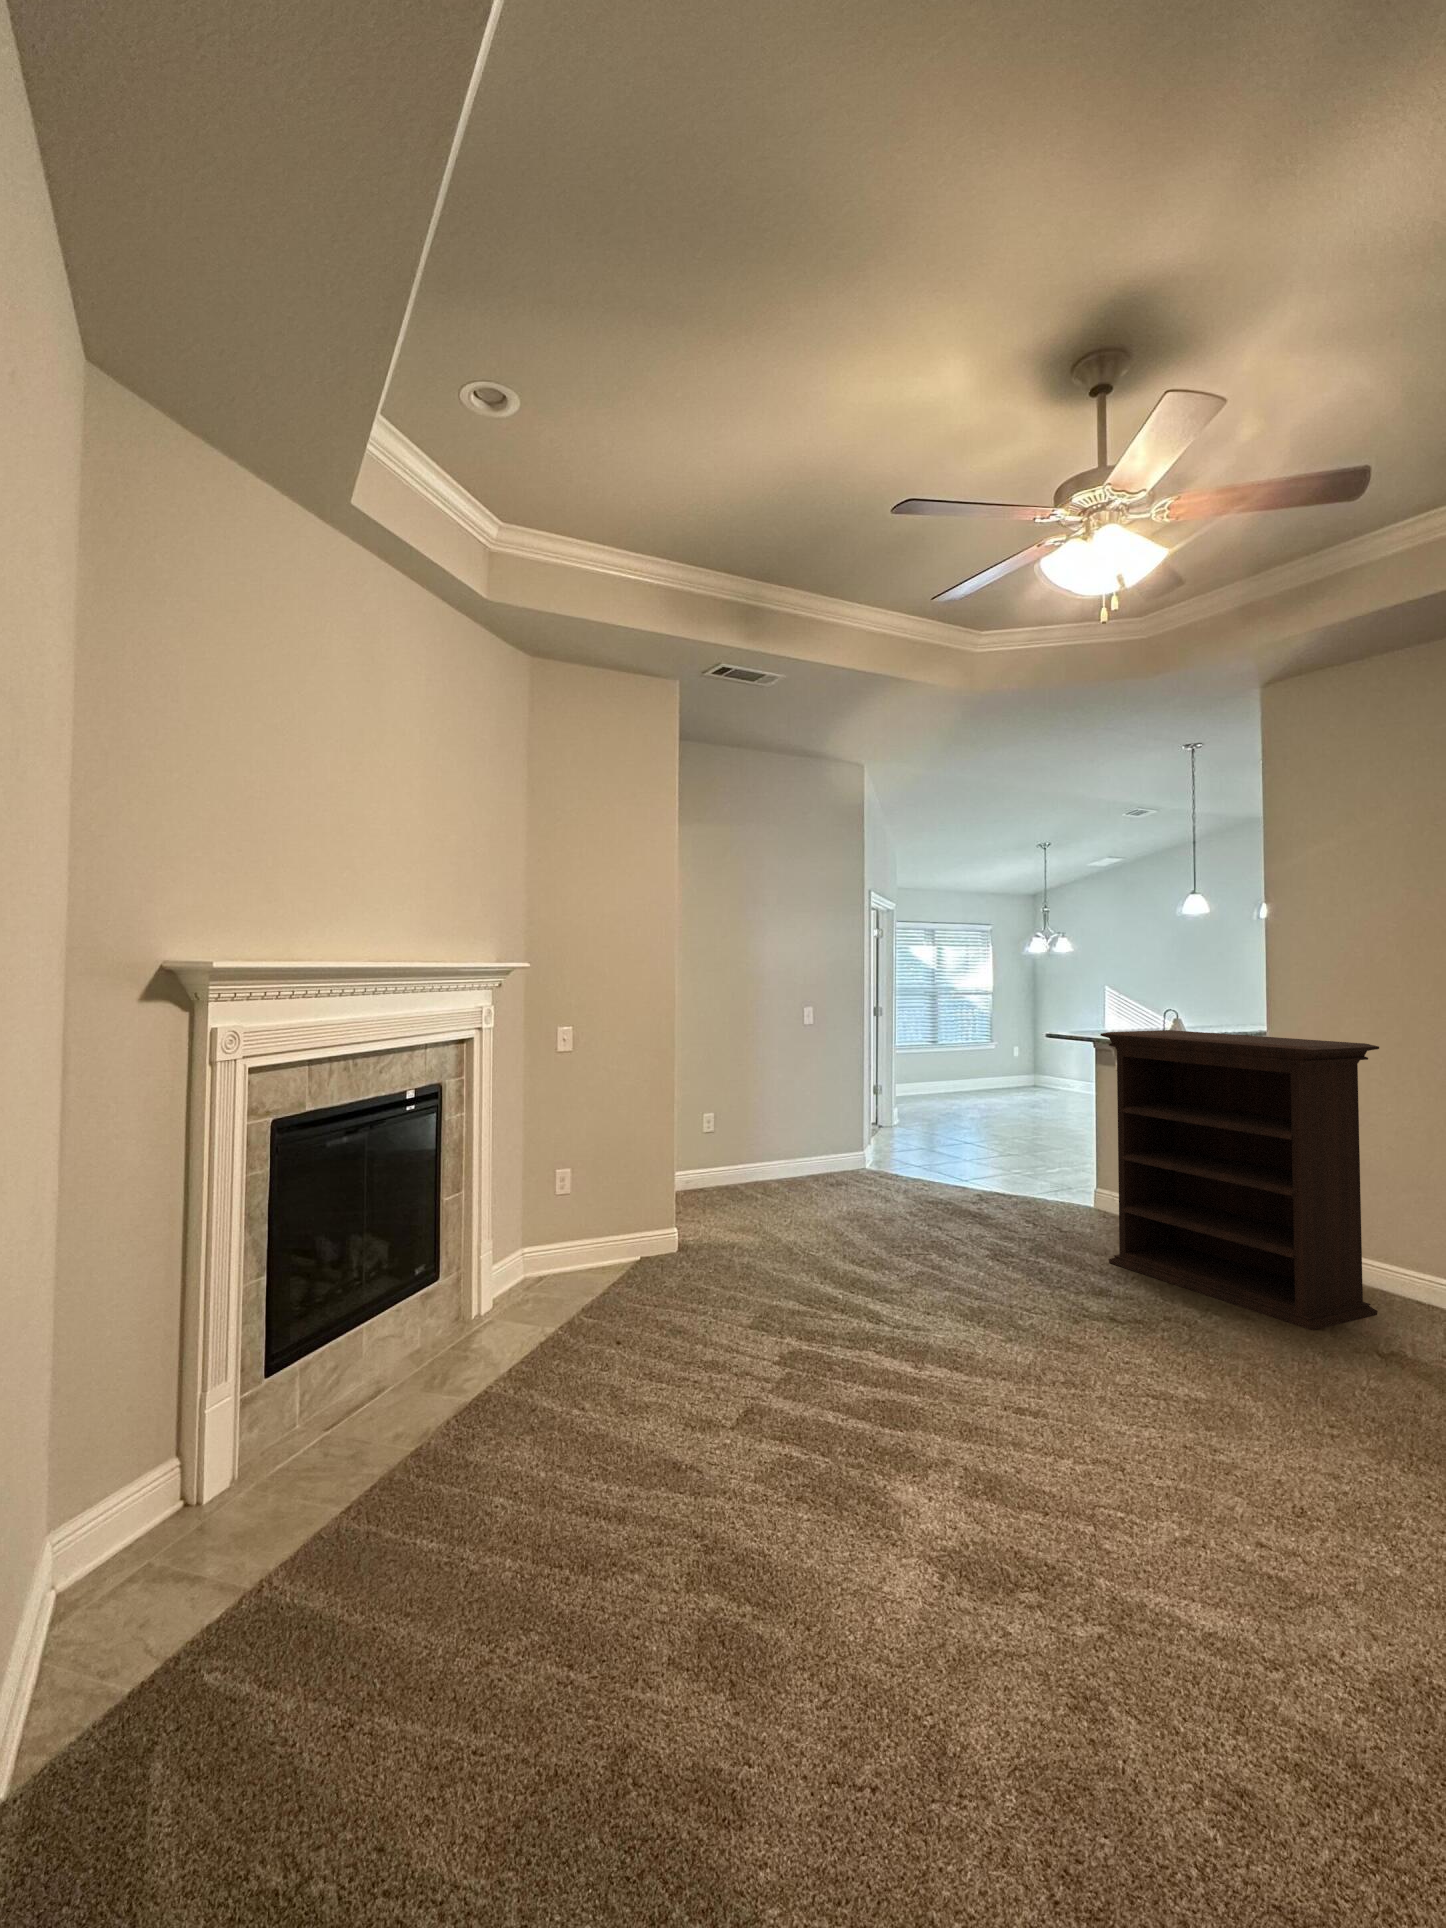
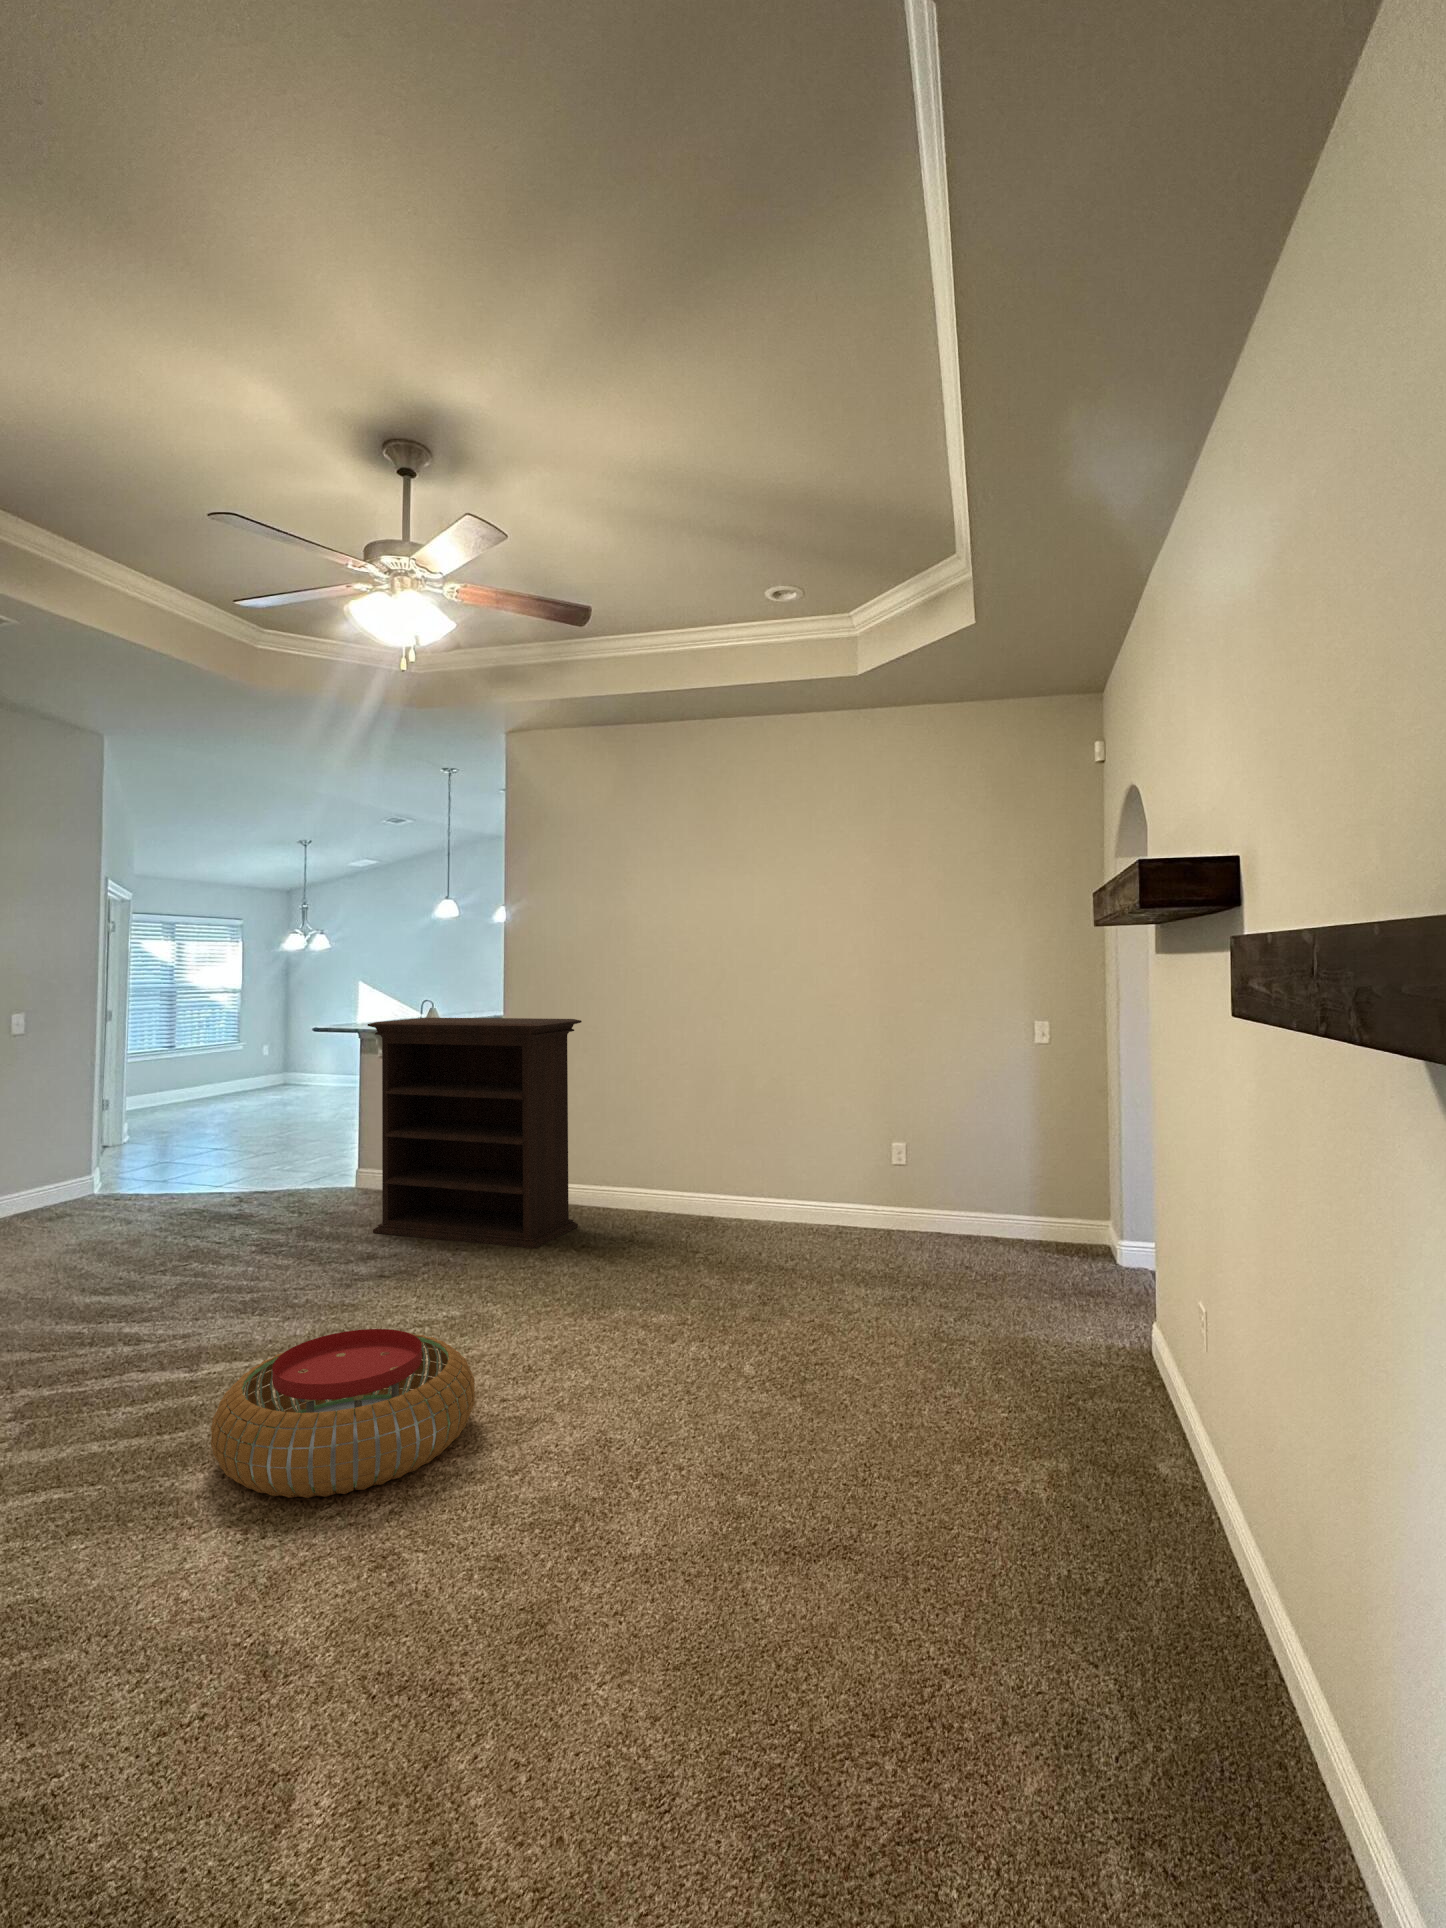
pouf: none [918,1381,1216,1588] -> present [211,1329,475,1498]

